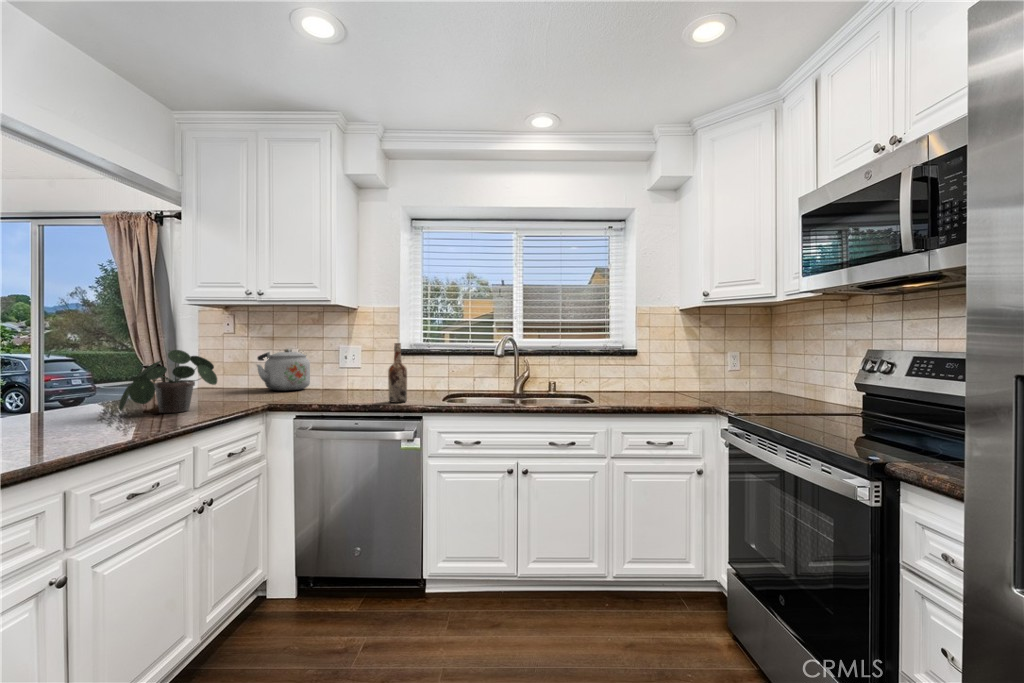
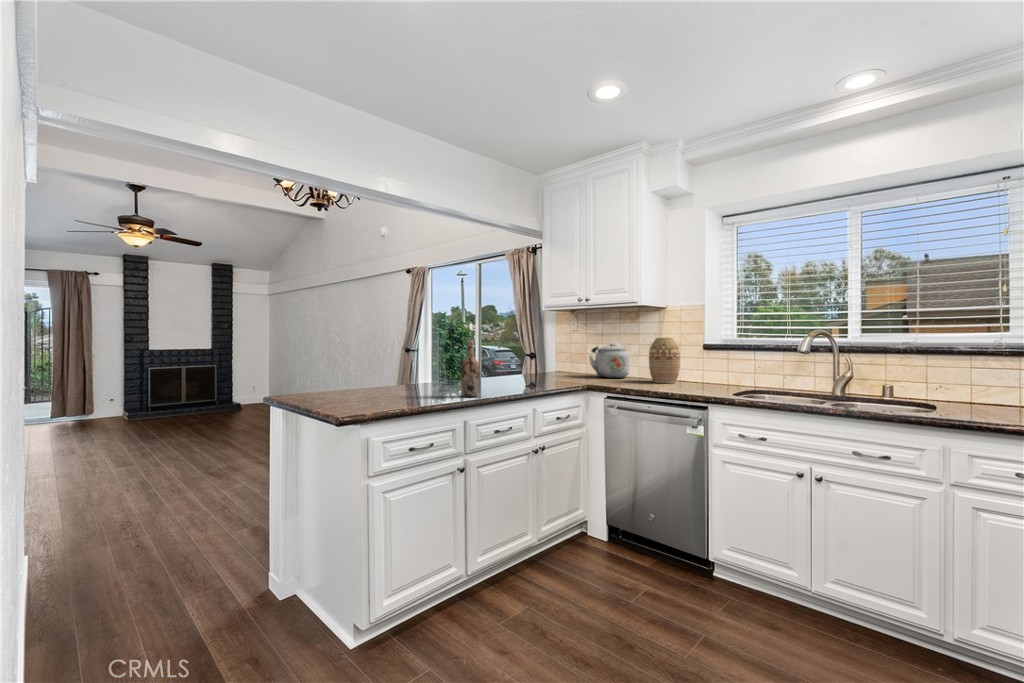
vase: none [339,342,374,393] -> present [649,338,680,383]
wine bottle: present [388,343,407,403] -> present [461,338,480,397]
potted plant: present [119,350,217,413] -> none [502,343,554,385]

